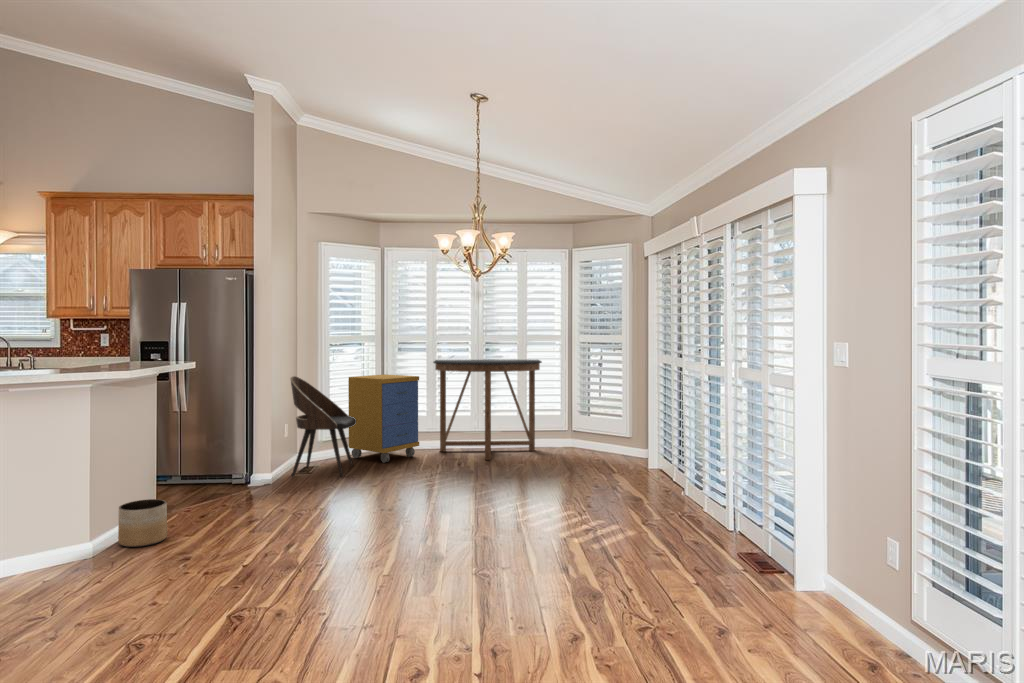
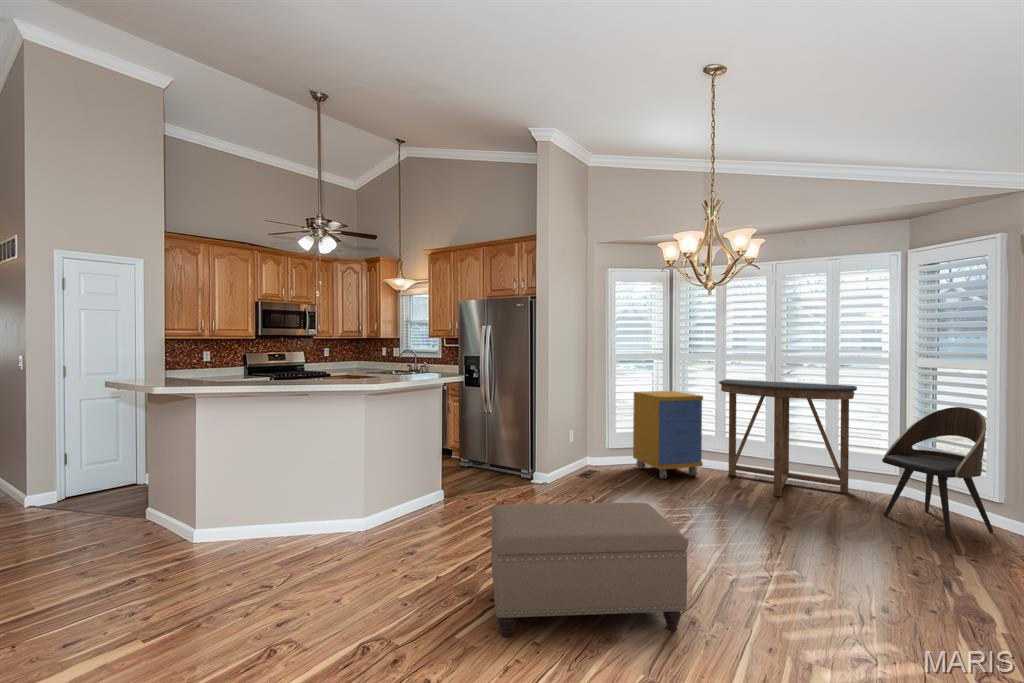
dining chair: present [291,376,356,477] -> present [882,407,993,538]
ottoman: none [301,460,482,583] -> present [492,502,688,637]
planter: present [118,499,167,547] -> none [395,487,430,527]

